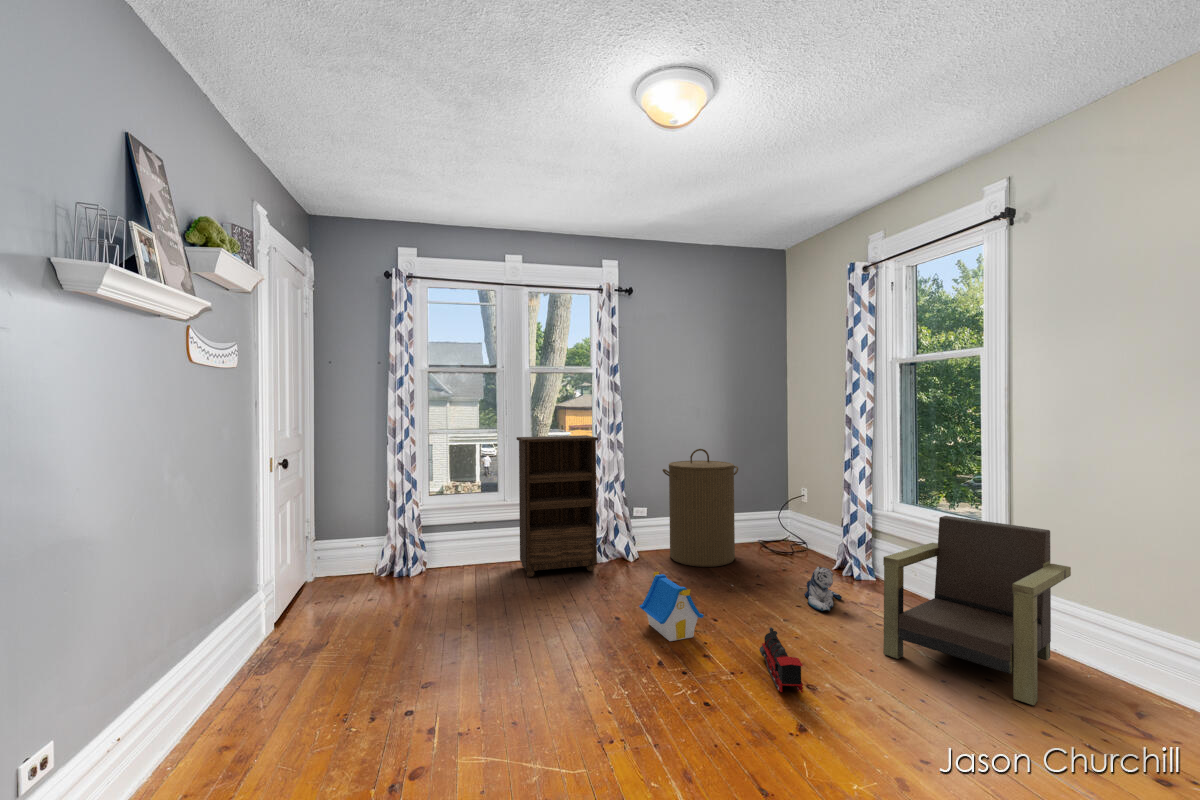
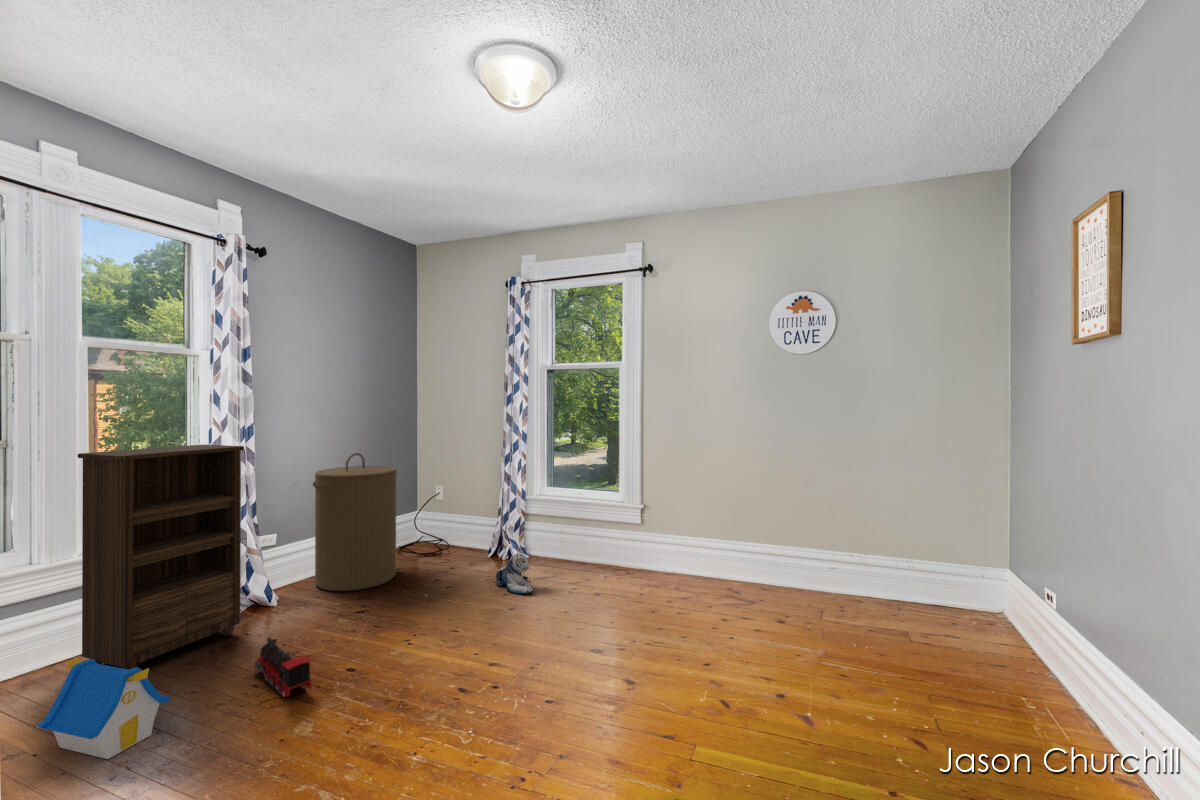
armchair: present [883,516,1071,706] -> none [600,490,704,611]
toy house: present [639,572,704,641] -> present [37,658,170,759]
toy train: present [760,627,803,693] -> present [254,637,312,697]

